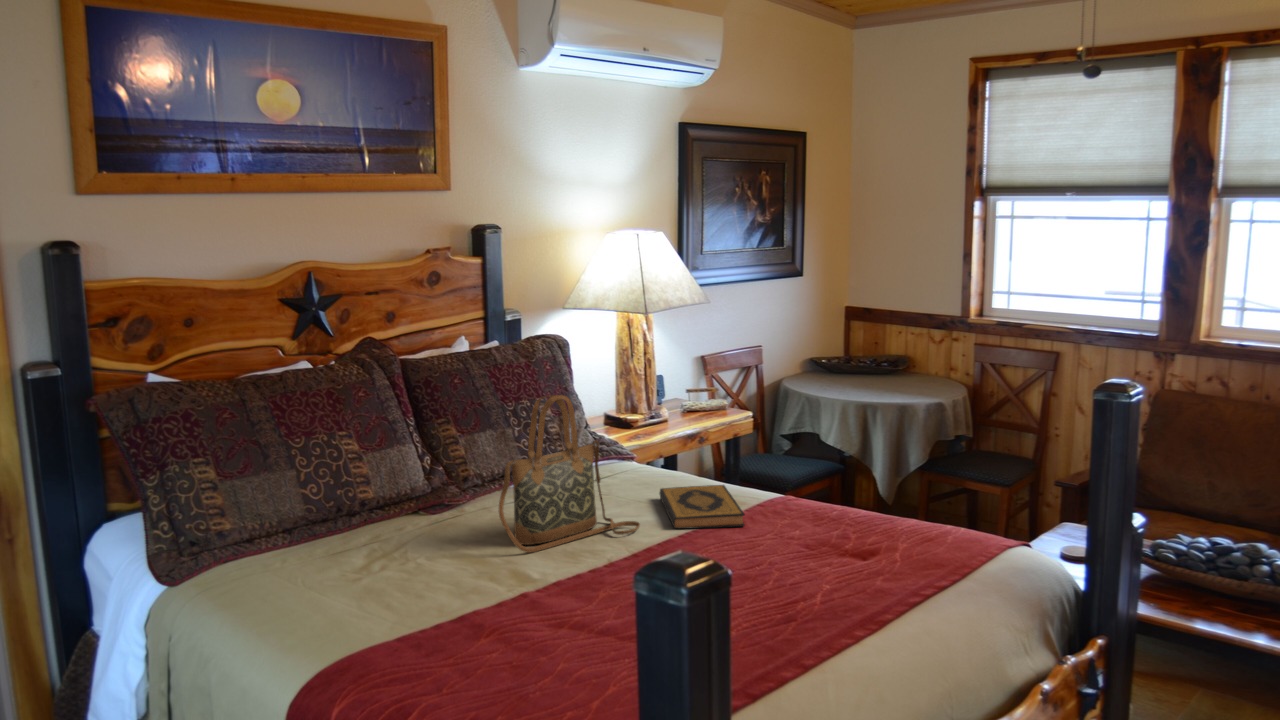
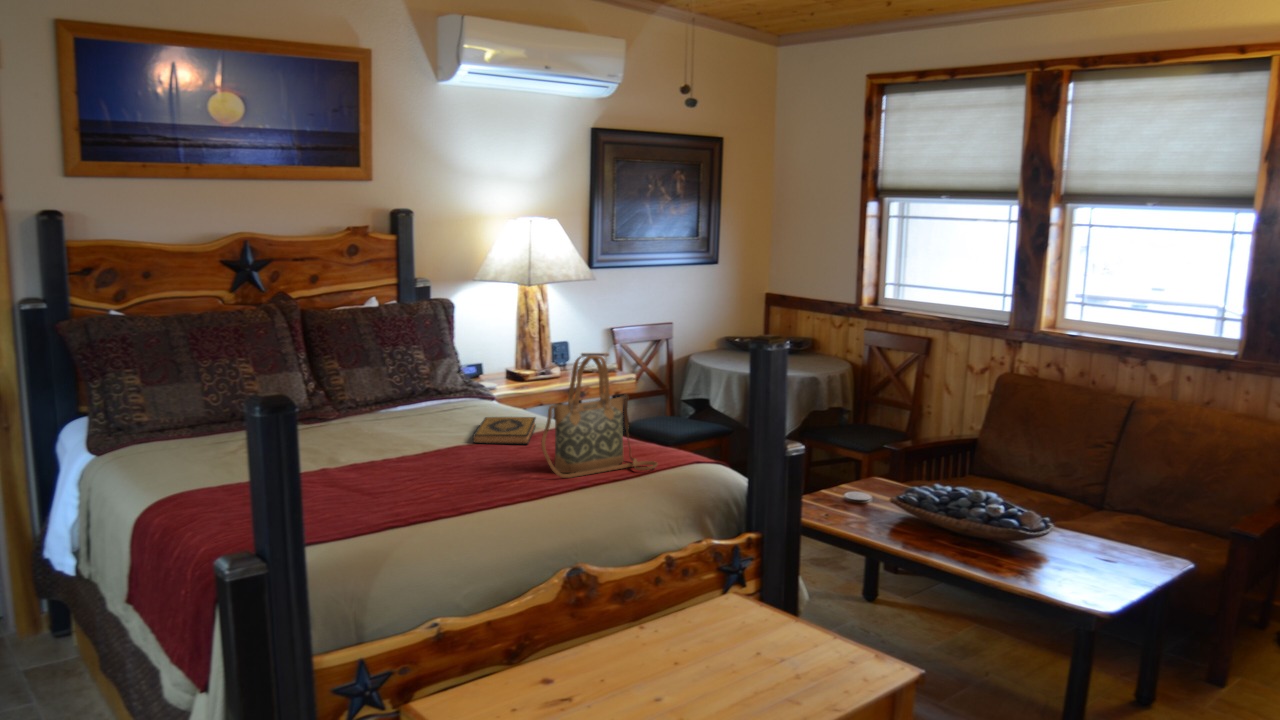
handbag: present [499,395,640,553] -> present [541,355,657,478]

